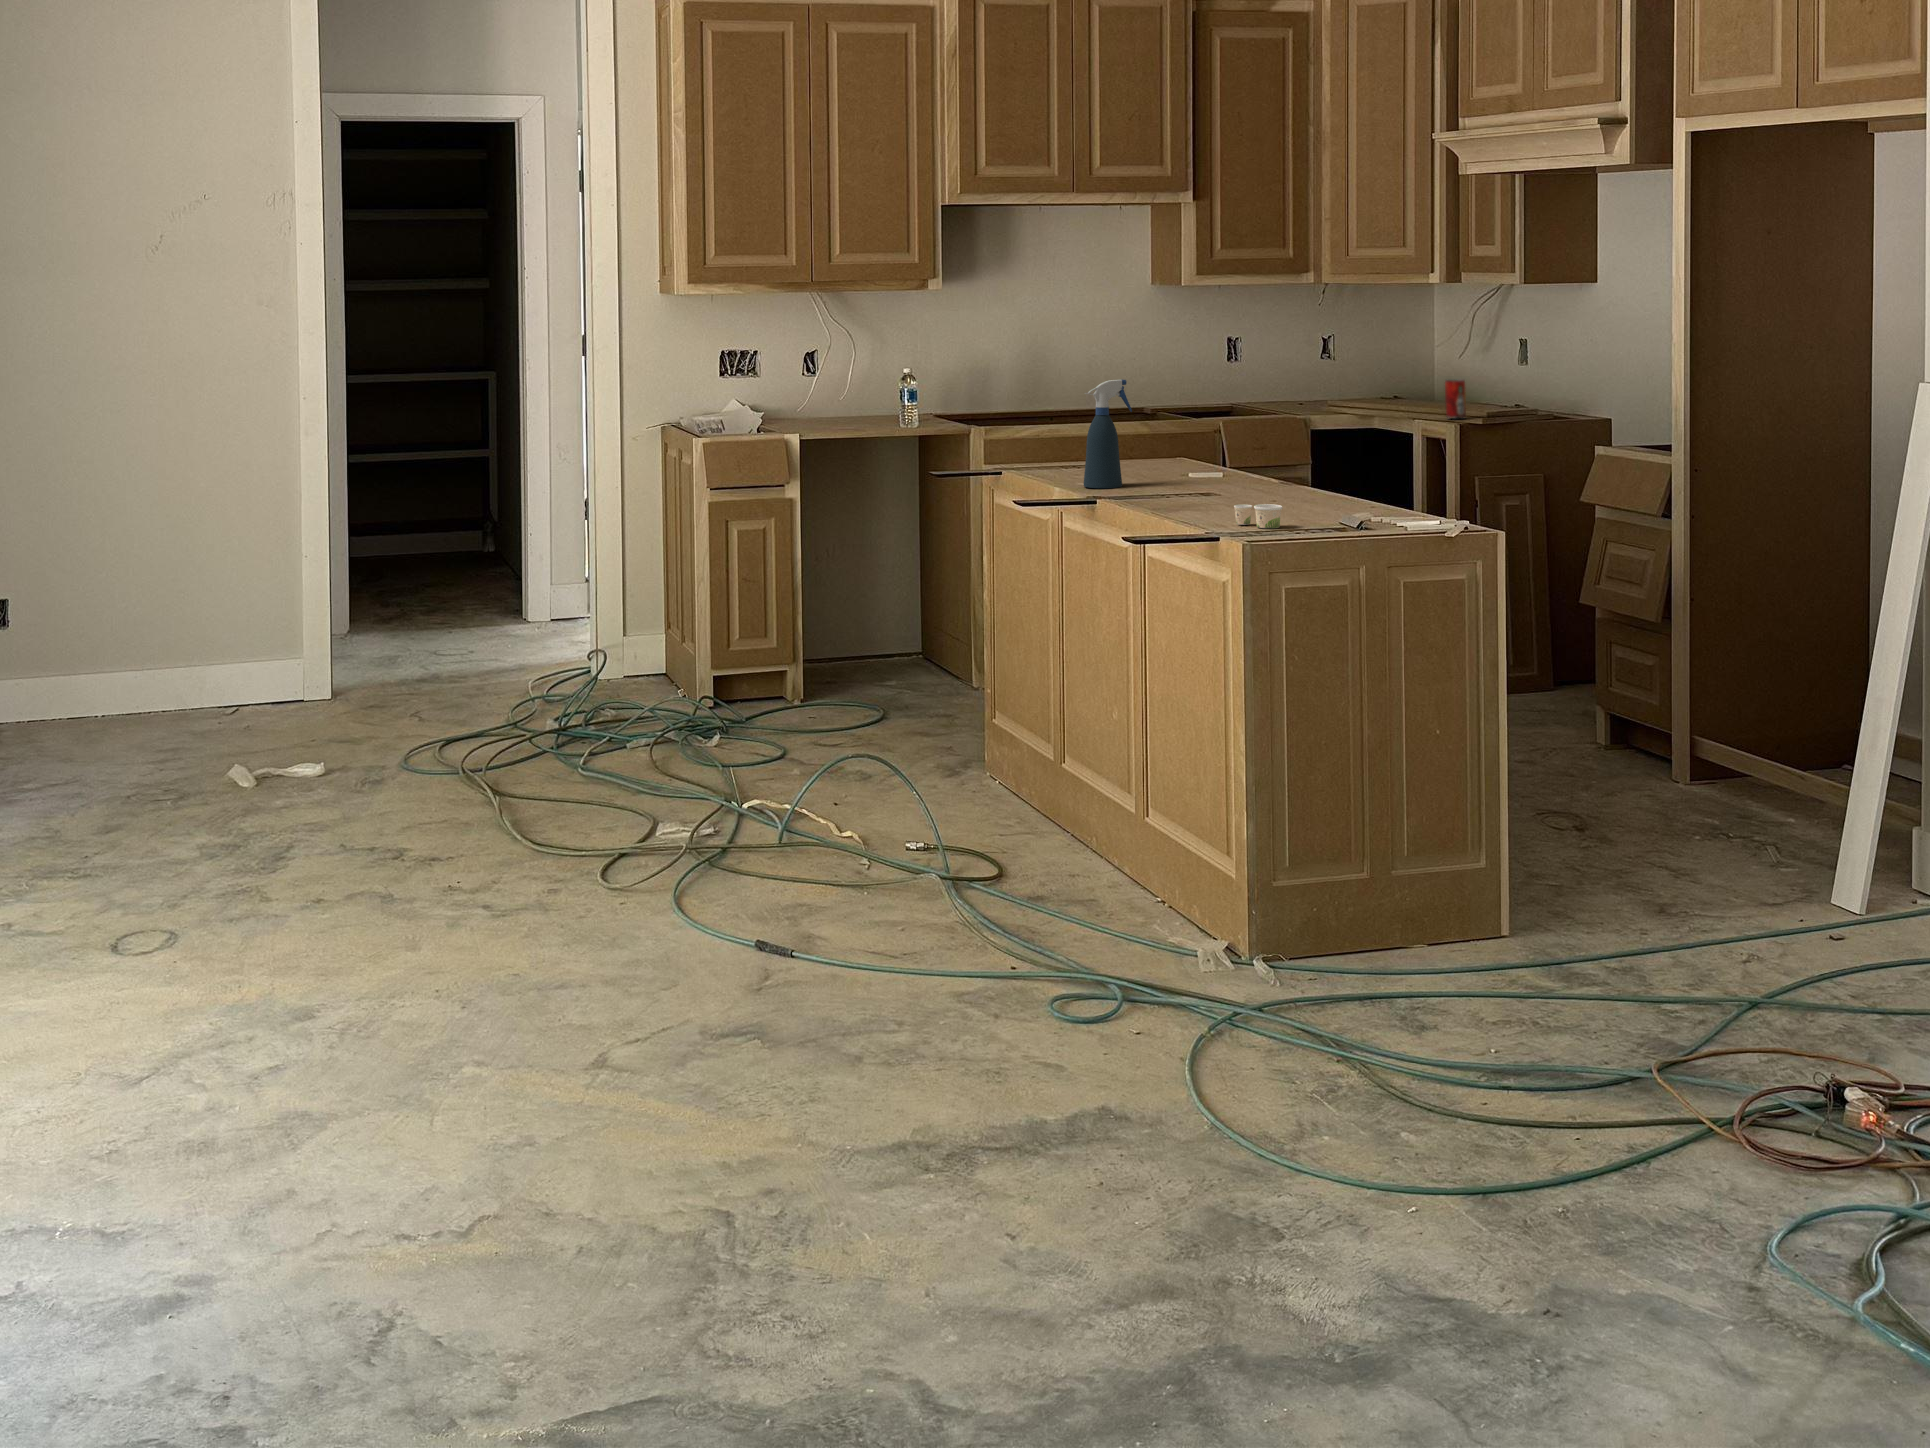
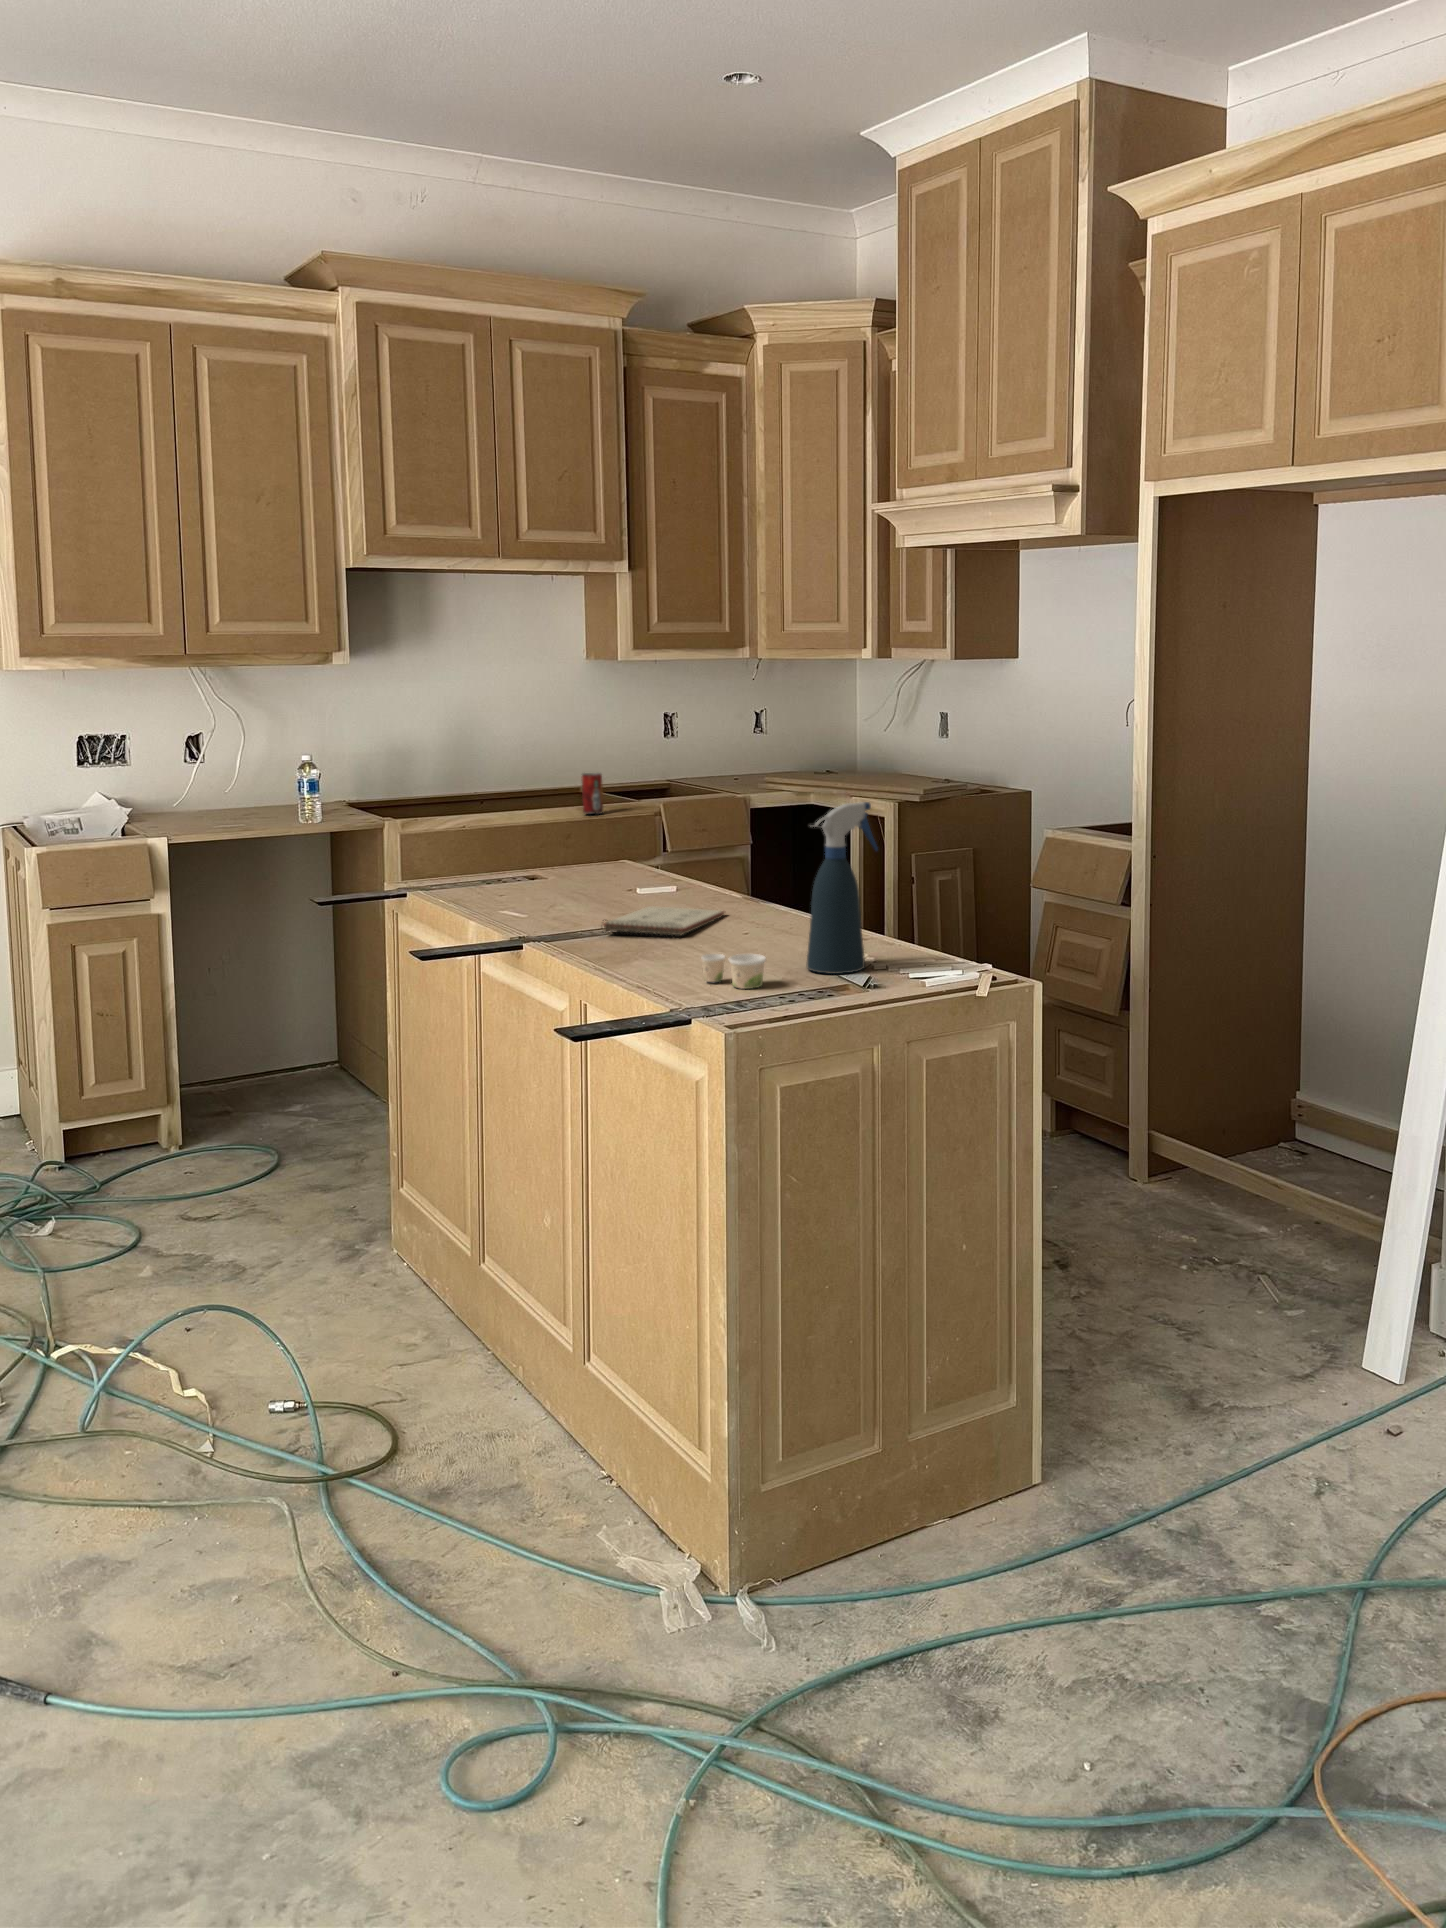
spray bottle: present [1084,379,1132,488] -> present [807,802,878,974]
beverage can: present [1445,379,1466,418] -> present [581,773,603,814]
notepad: none [1161,485,1264,504] -> present [602,906,724,938]

